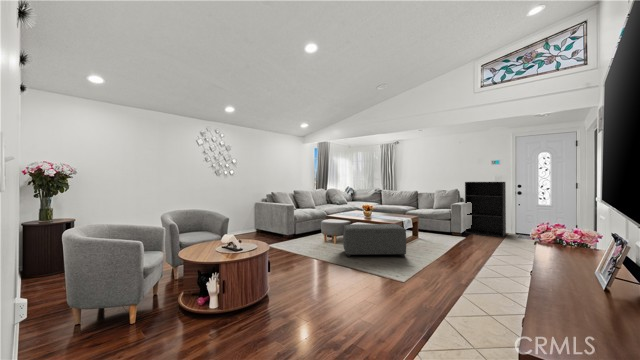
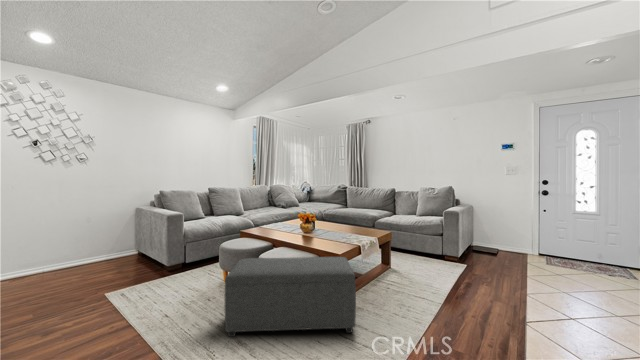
bookshelf: present [465,182,506,237] -> none [463,176,526,264]

